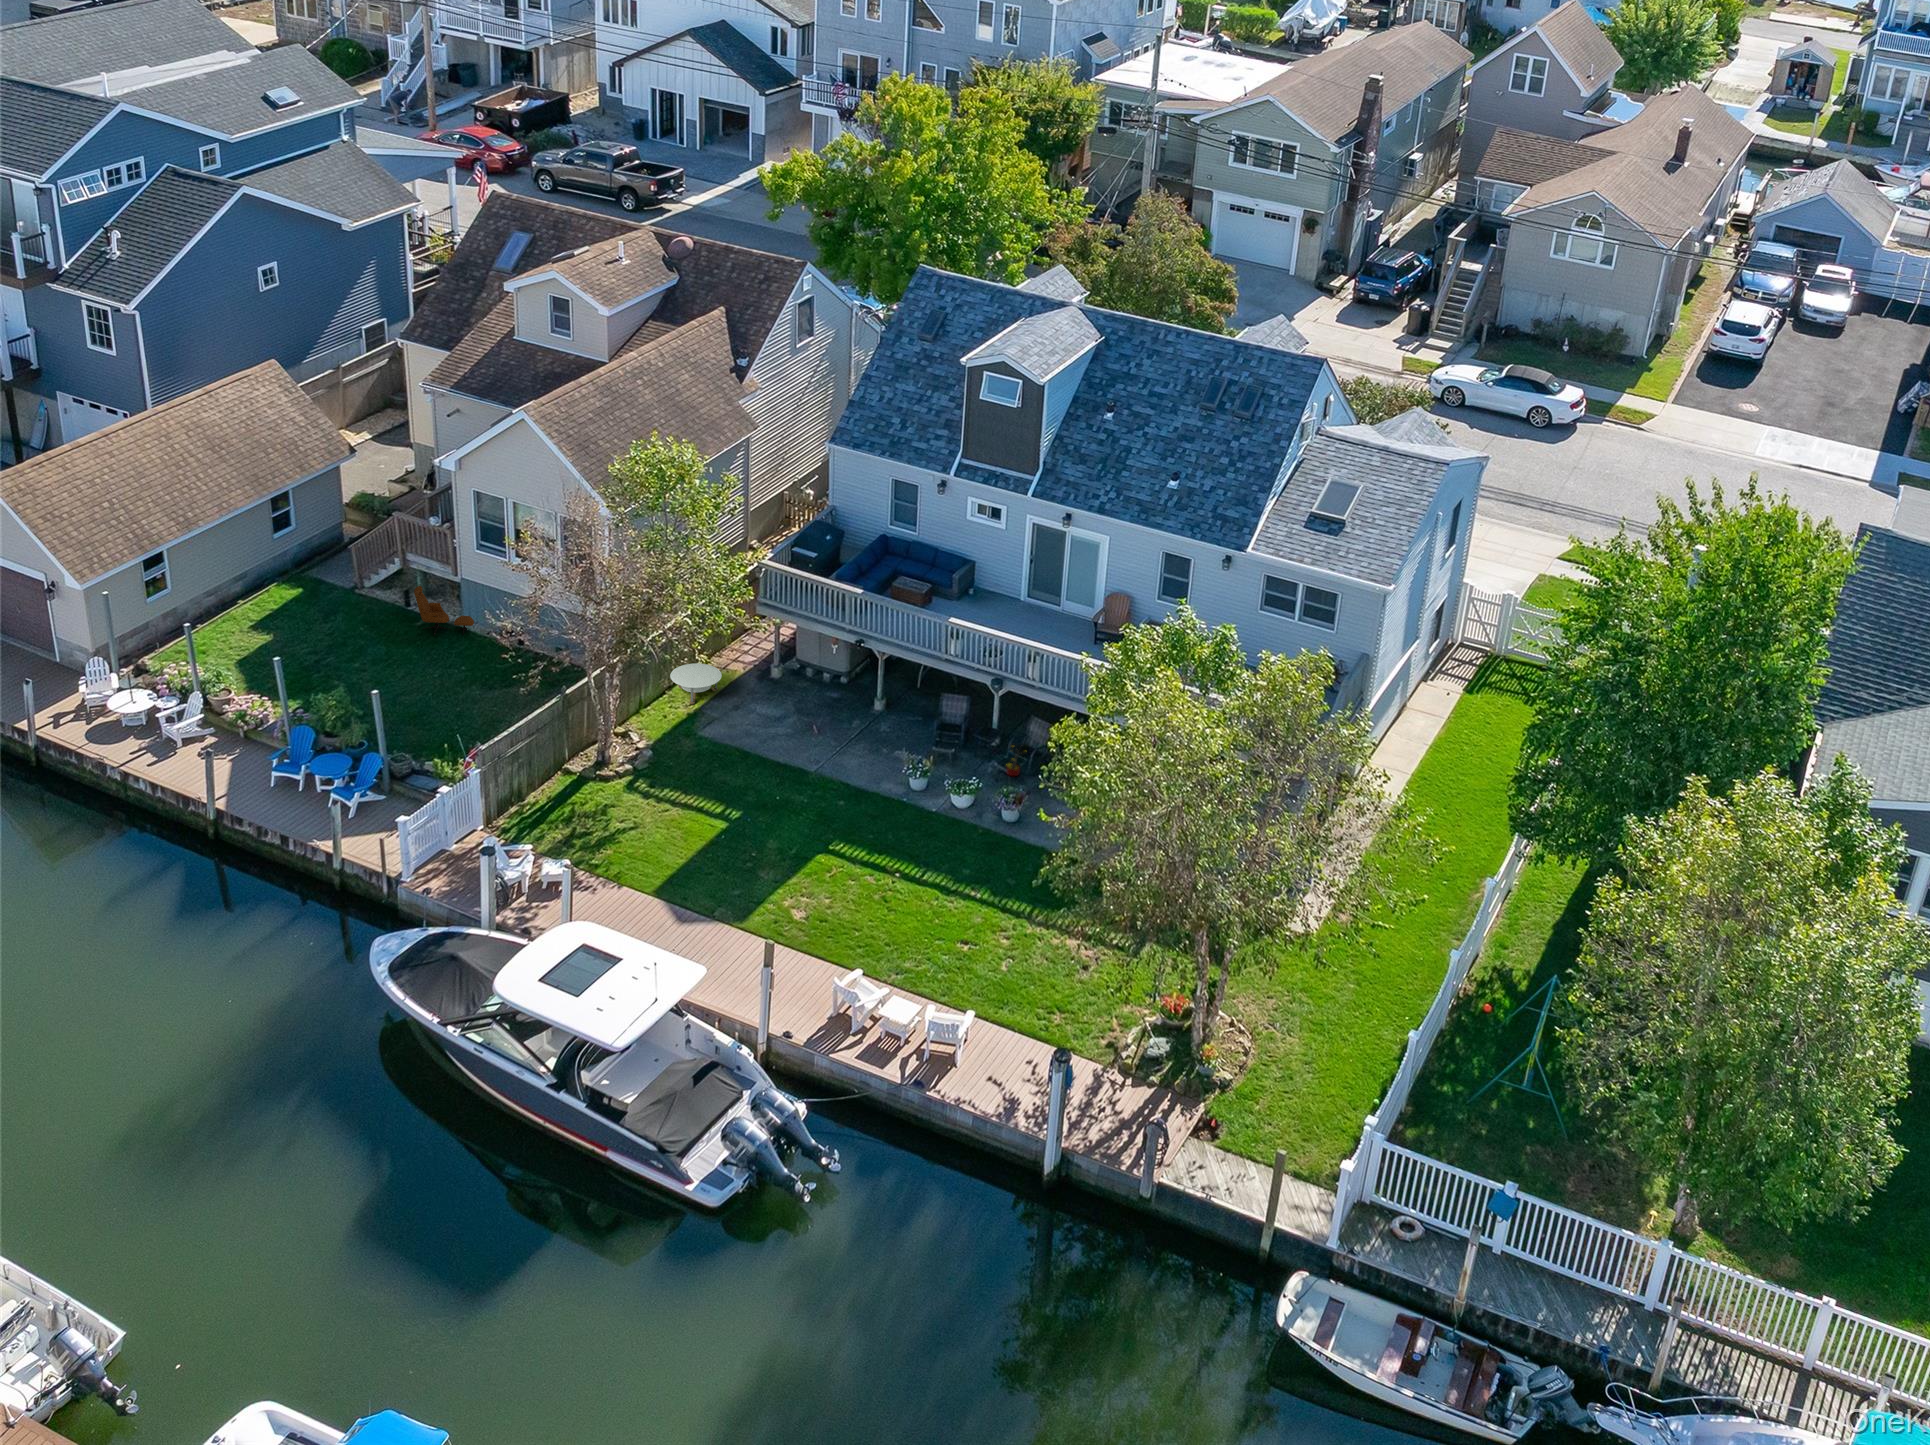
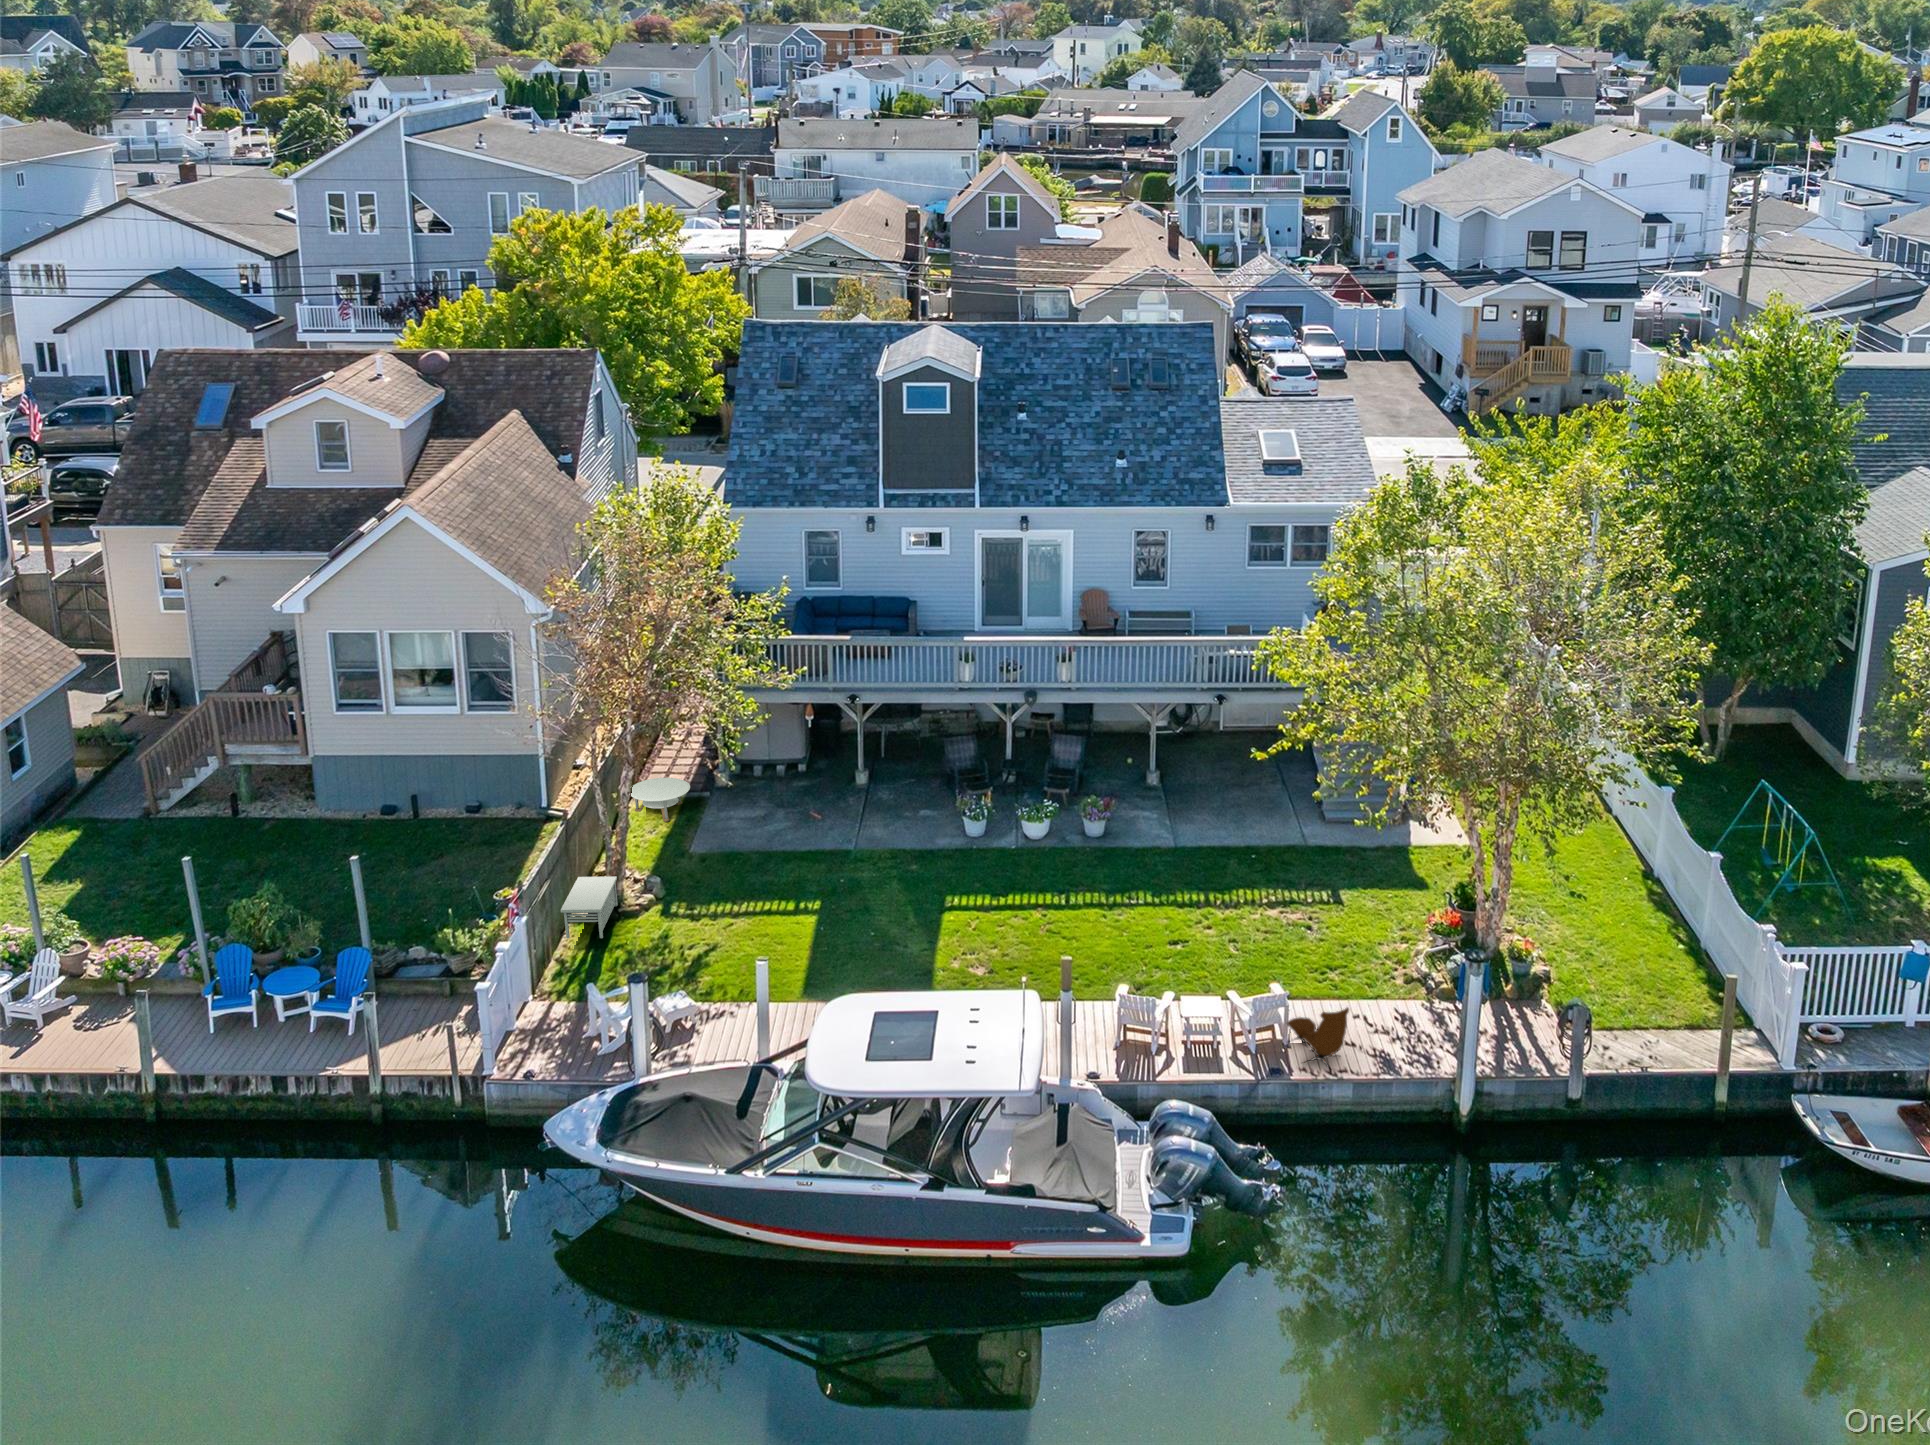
lounge chair: present [414,586,474,636] -> present [1287,1007,1349,1067]
storage bench: none [534,739,597,795] -> present [561,877,618,938]
decorative plant: present [1007,749,1020,776] -> none [1055,756,1071,796]

